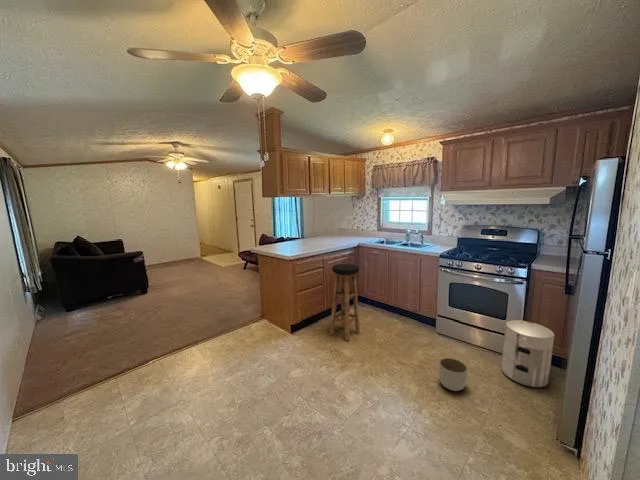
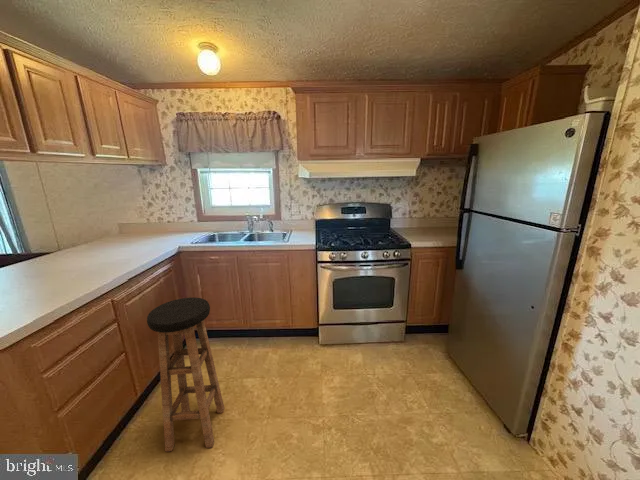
waste bin: present [501,320,555,387] -> none [405,306,455,379]
planter: present [439,358,468,391] -> none [380,394,418,446]

